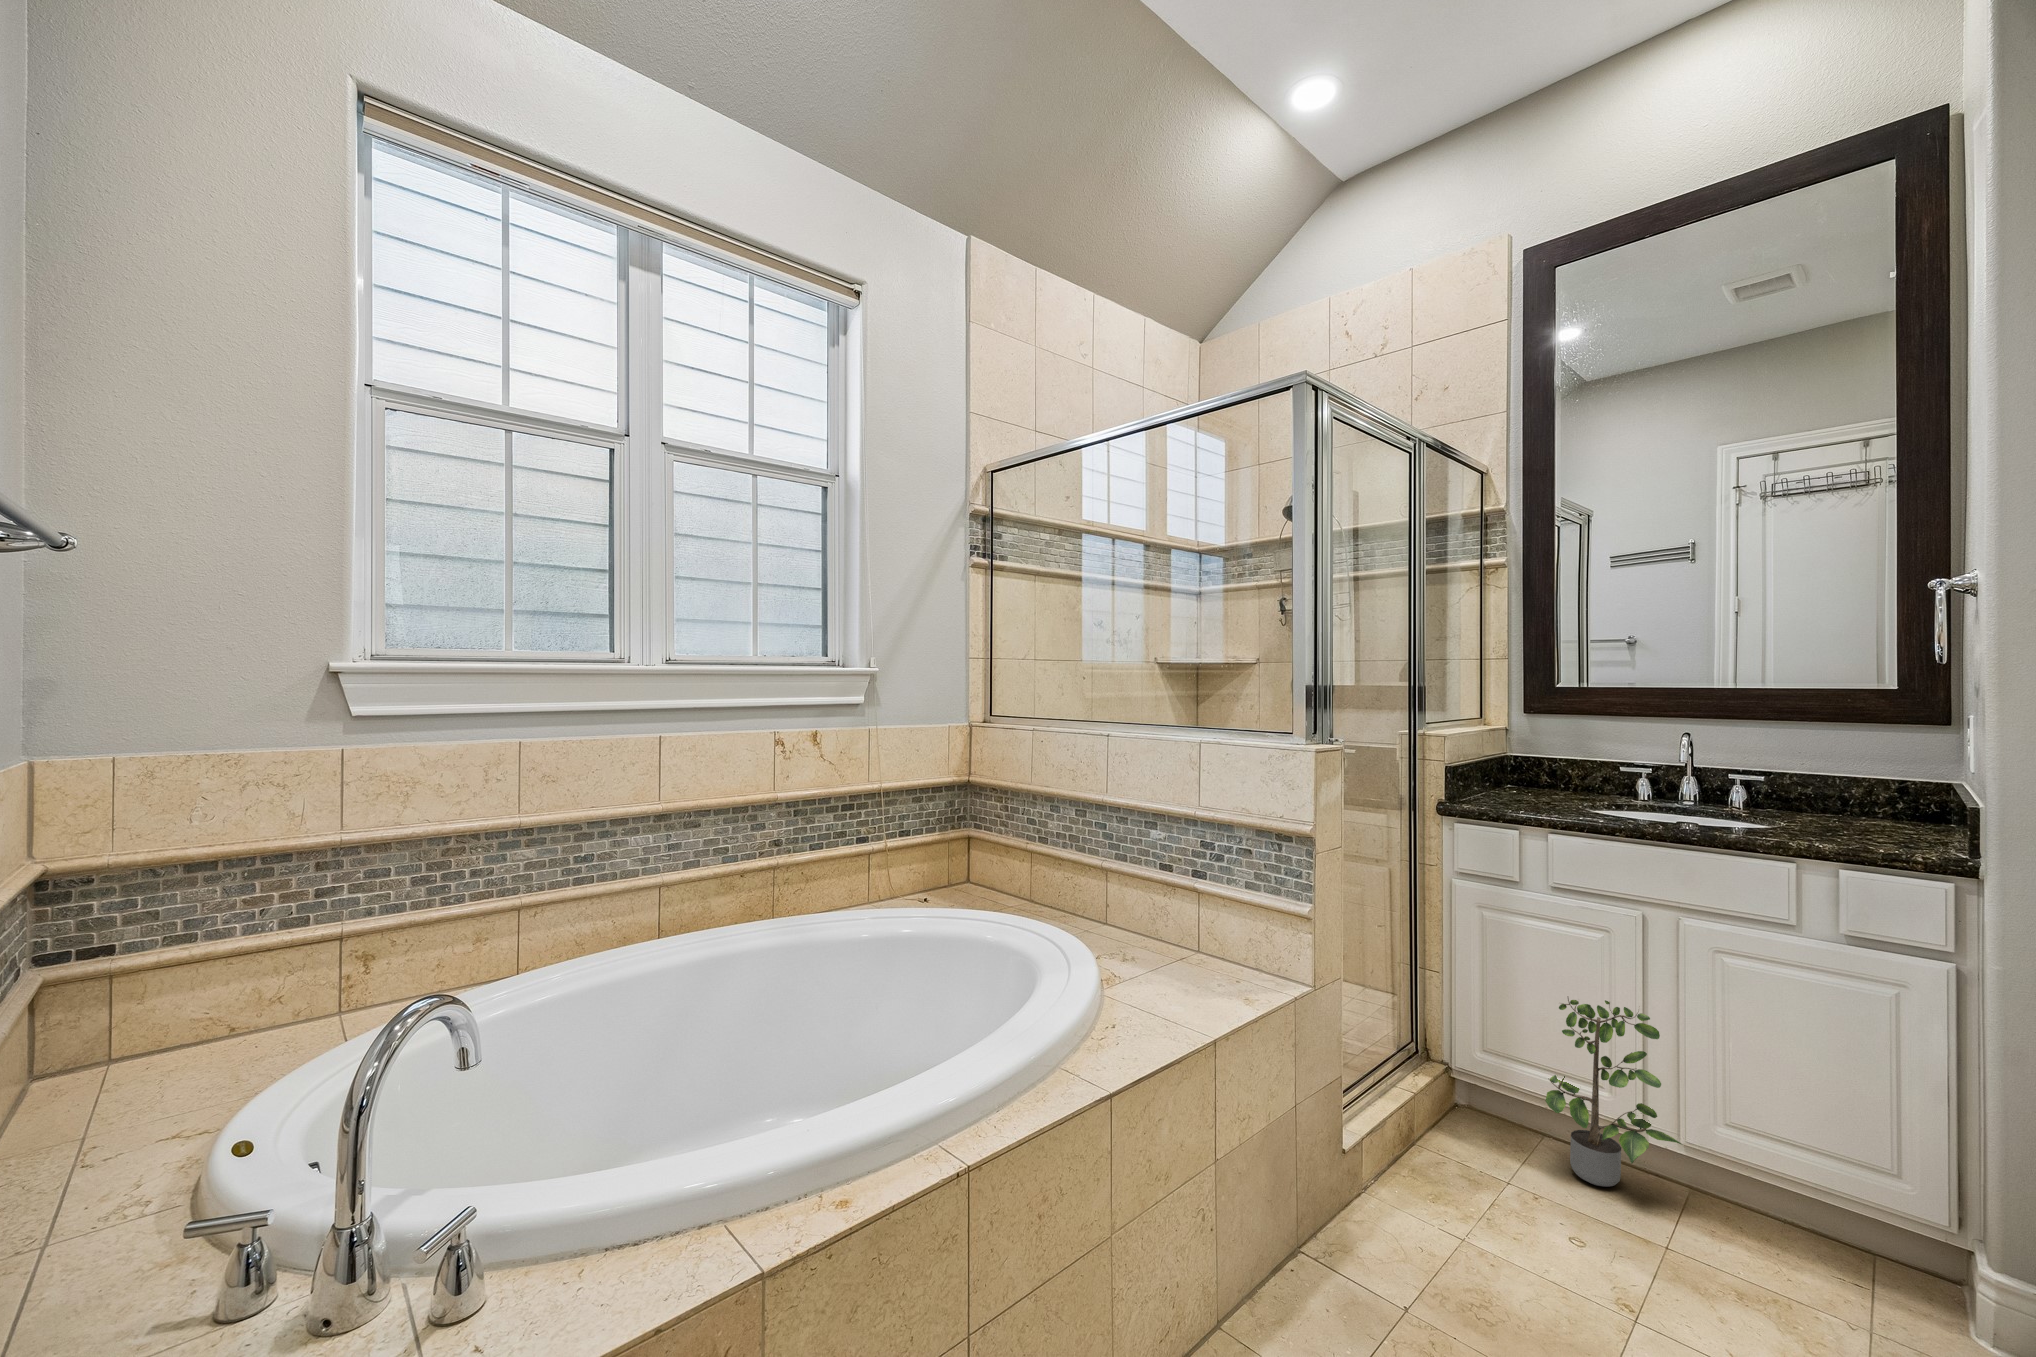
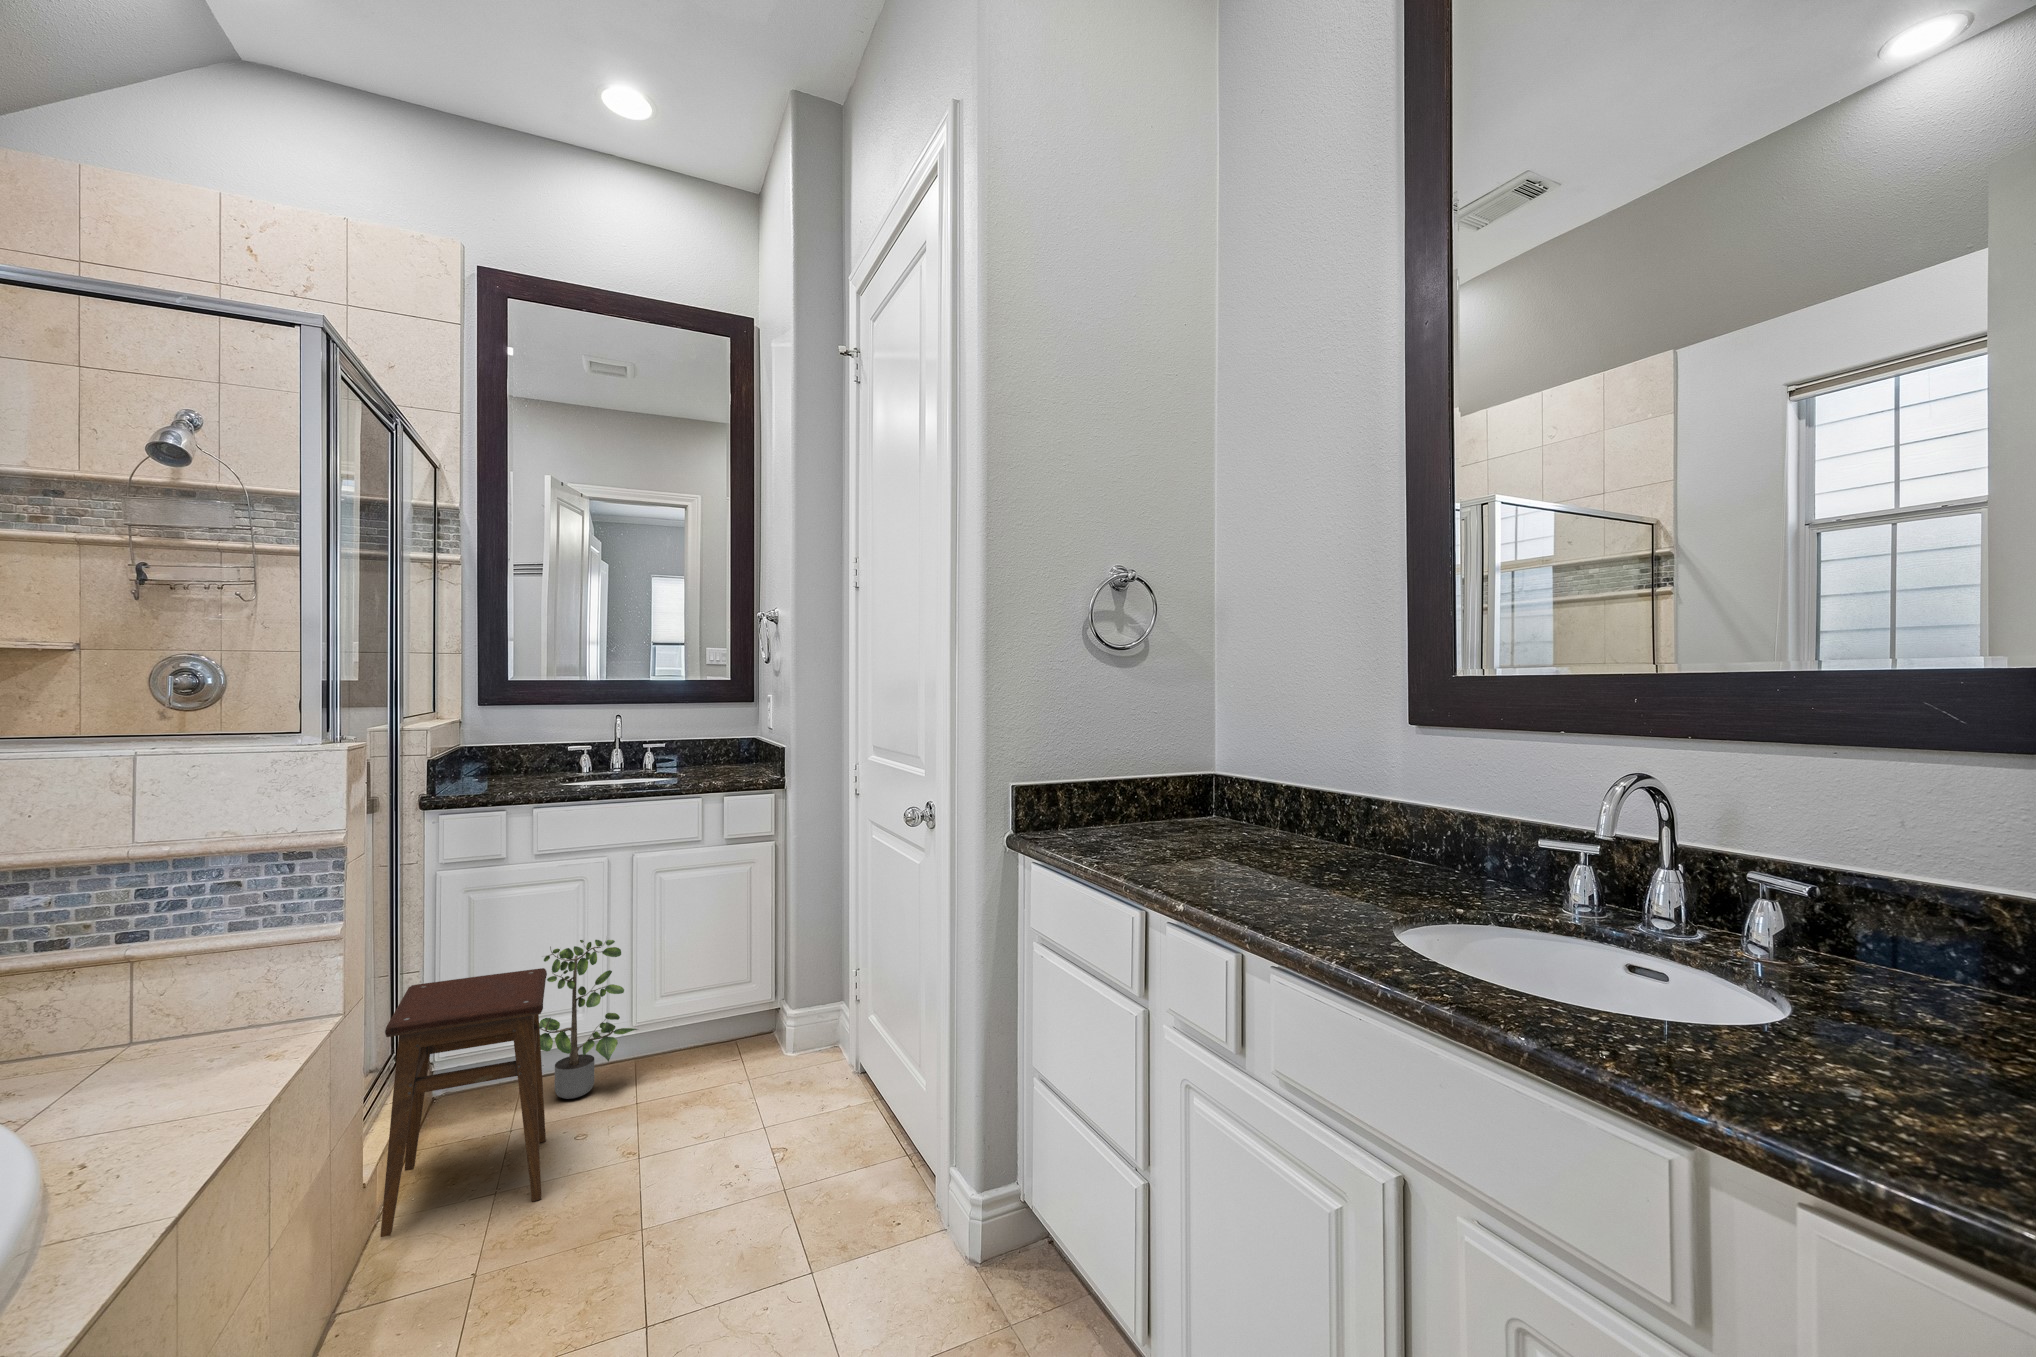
stool: none [1355,983,1541,1275] -> present [380,968,547,1237]

